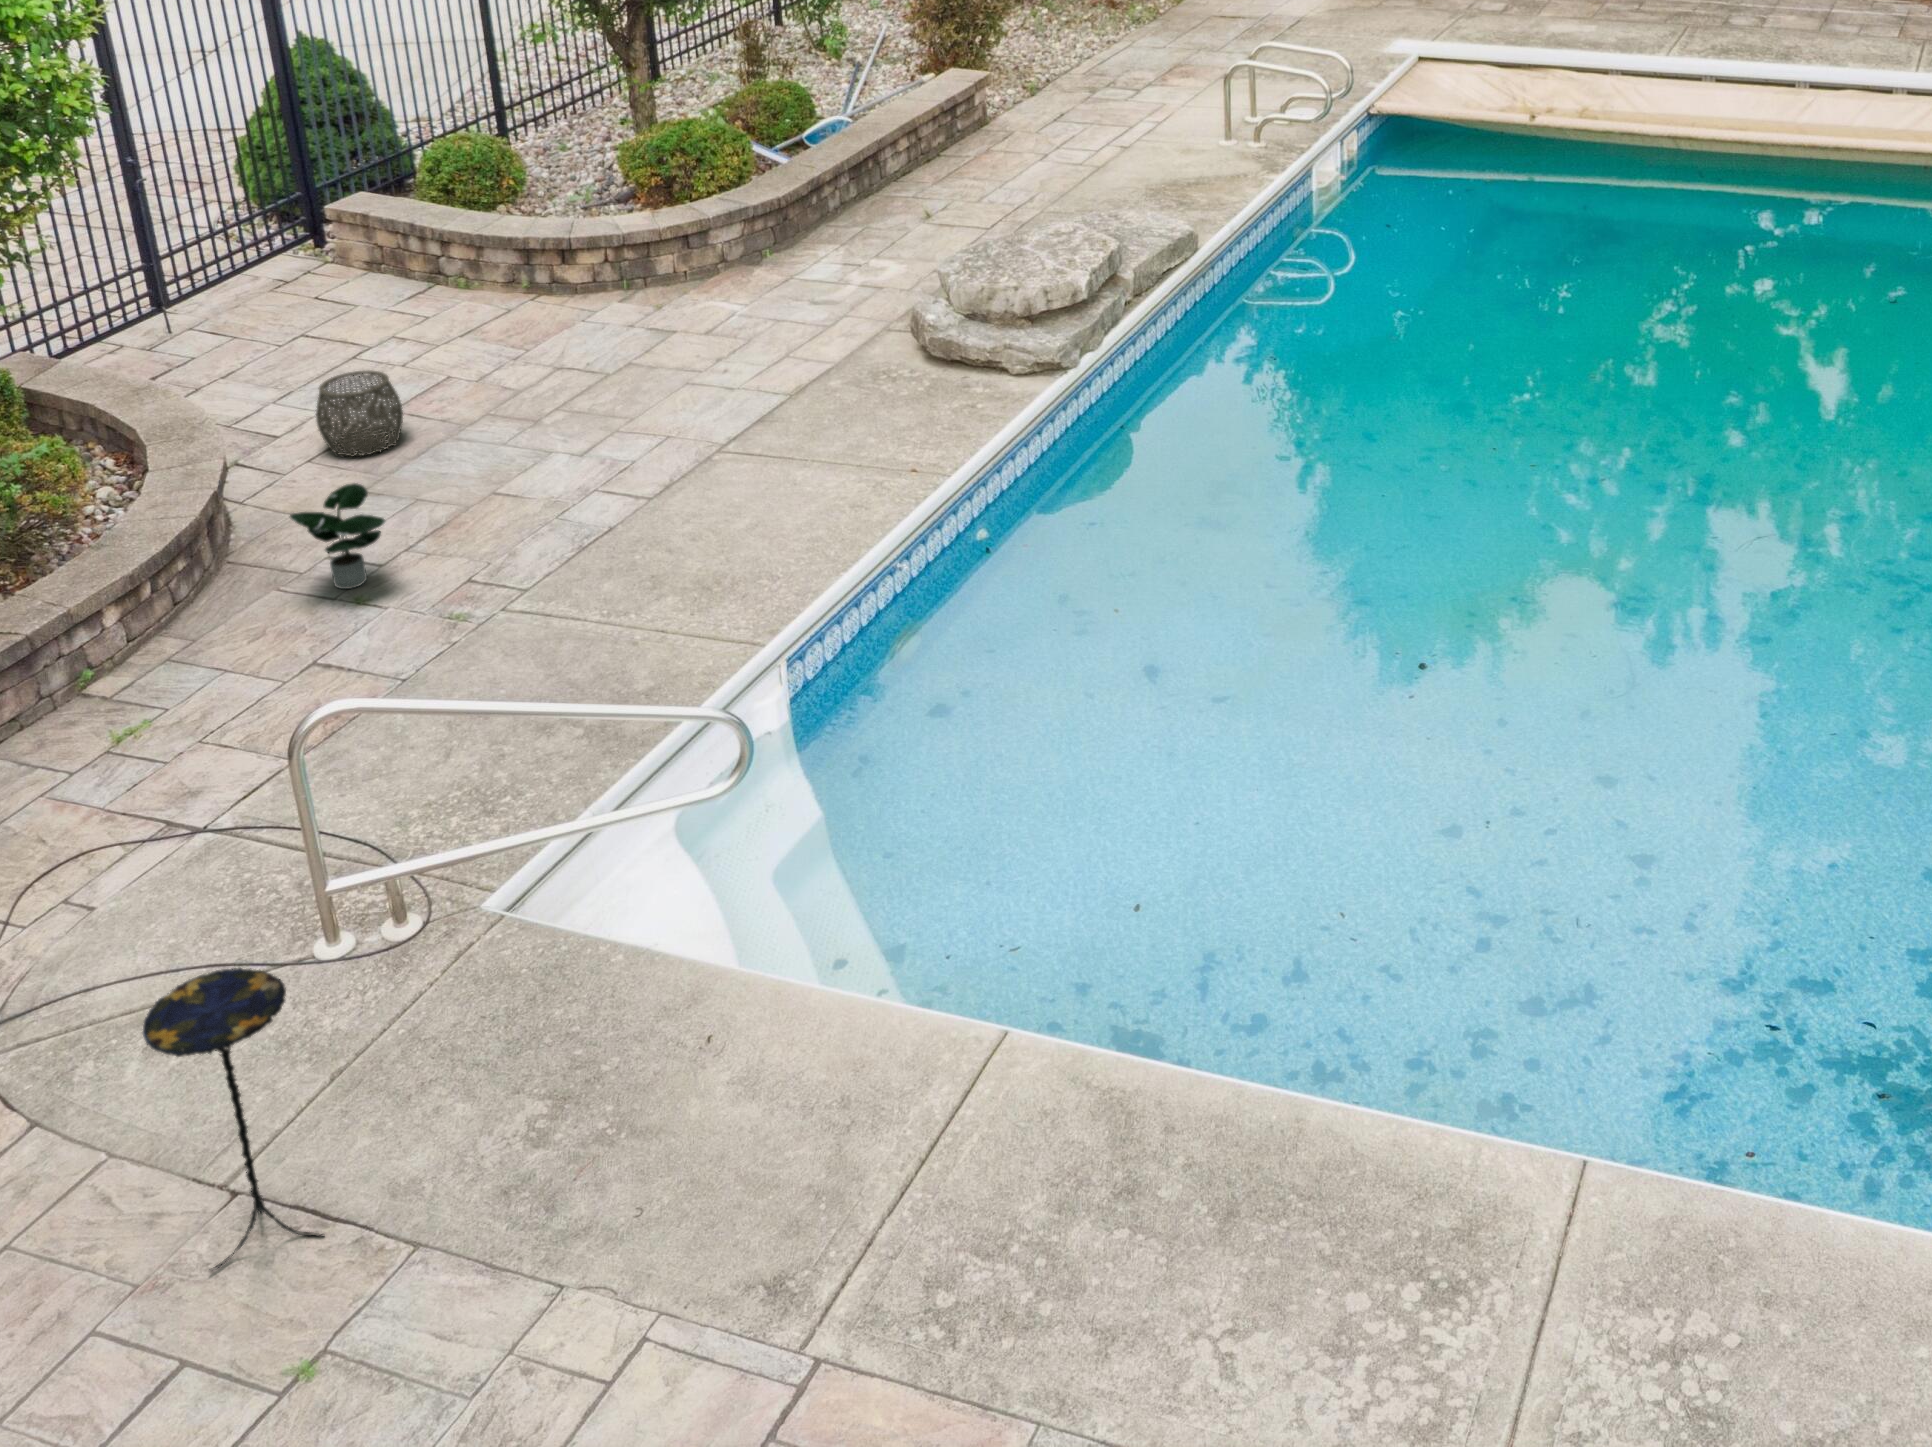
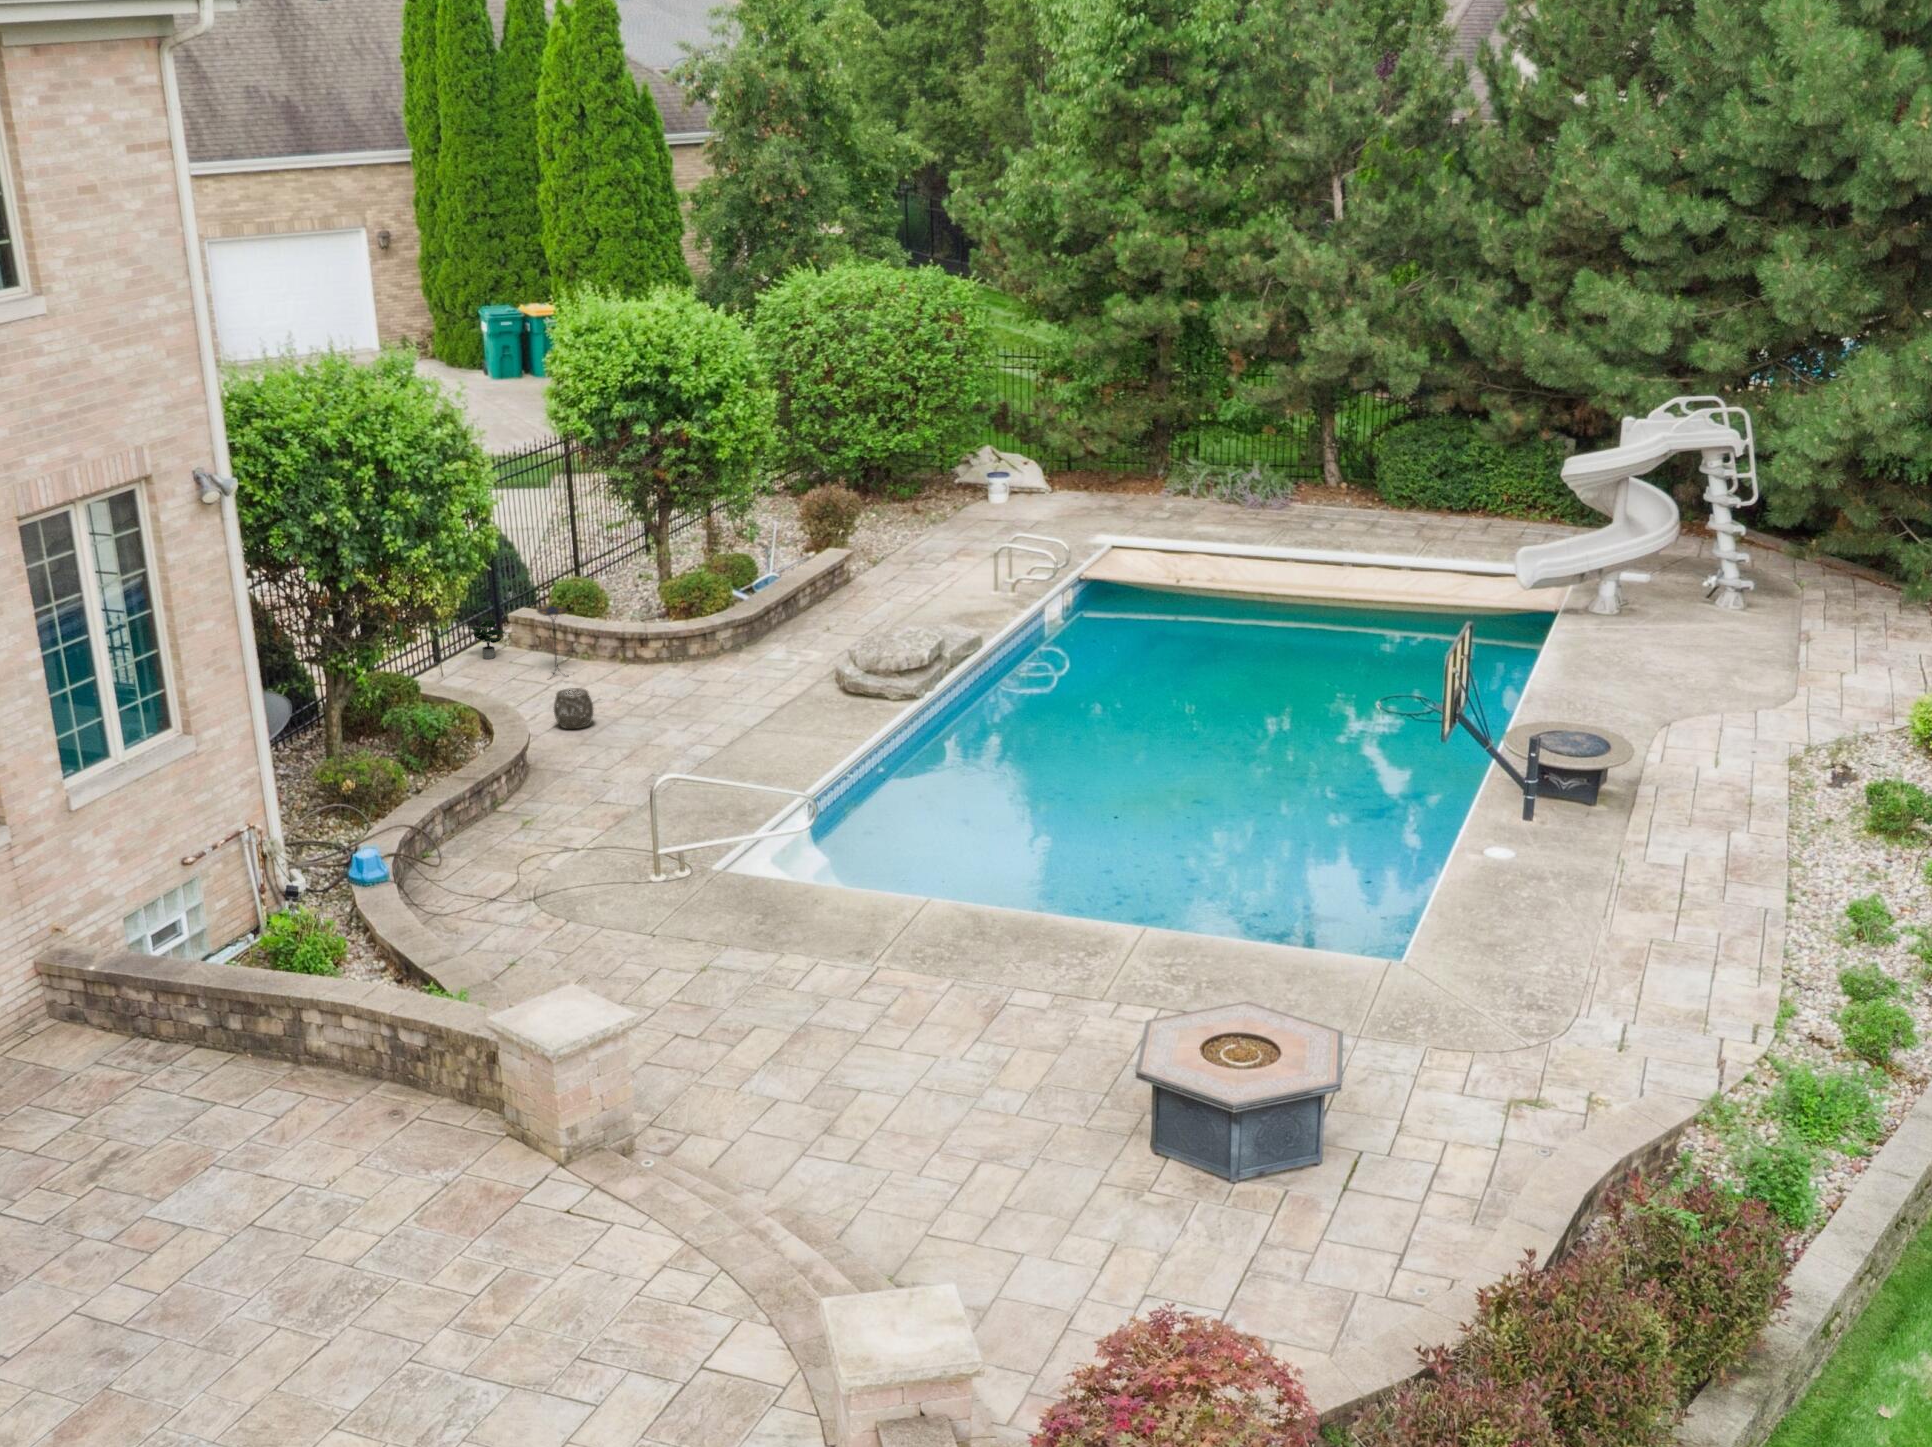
potted plant: present [290,483,385,589] -> present [470,620,504,659]
side table: present [143,968,324,1270] -> present [537,606,567,670]

